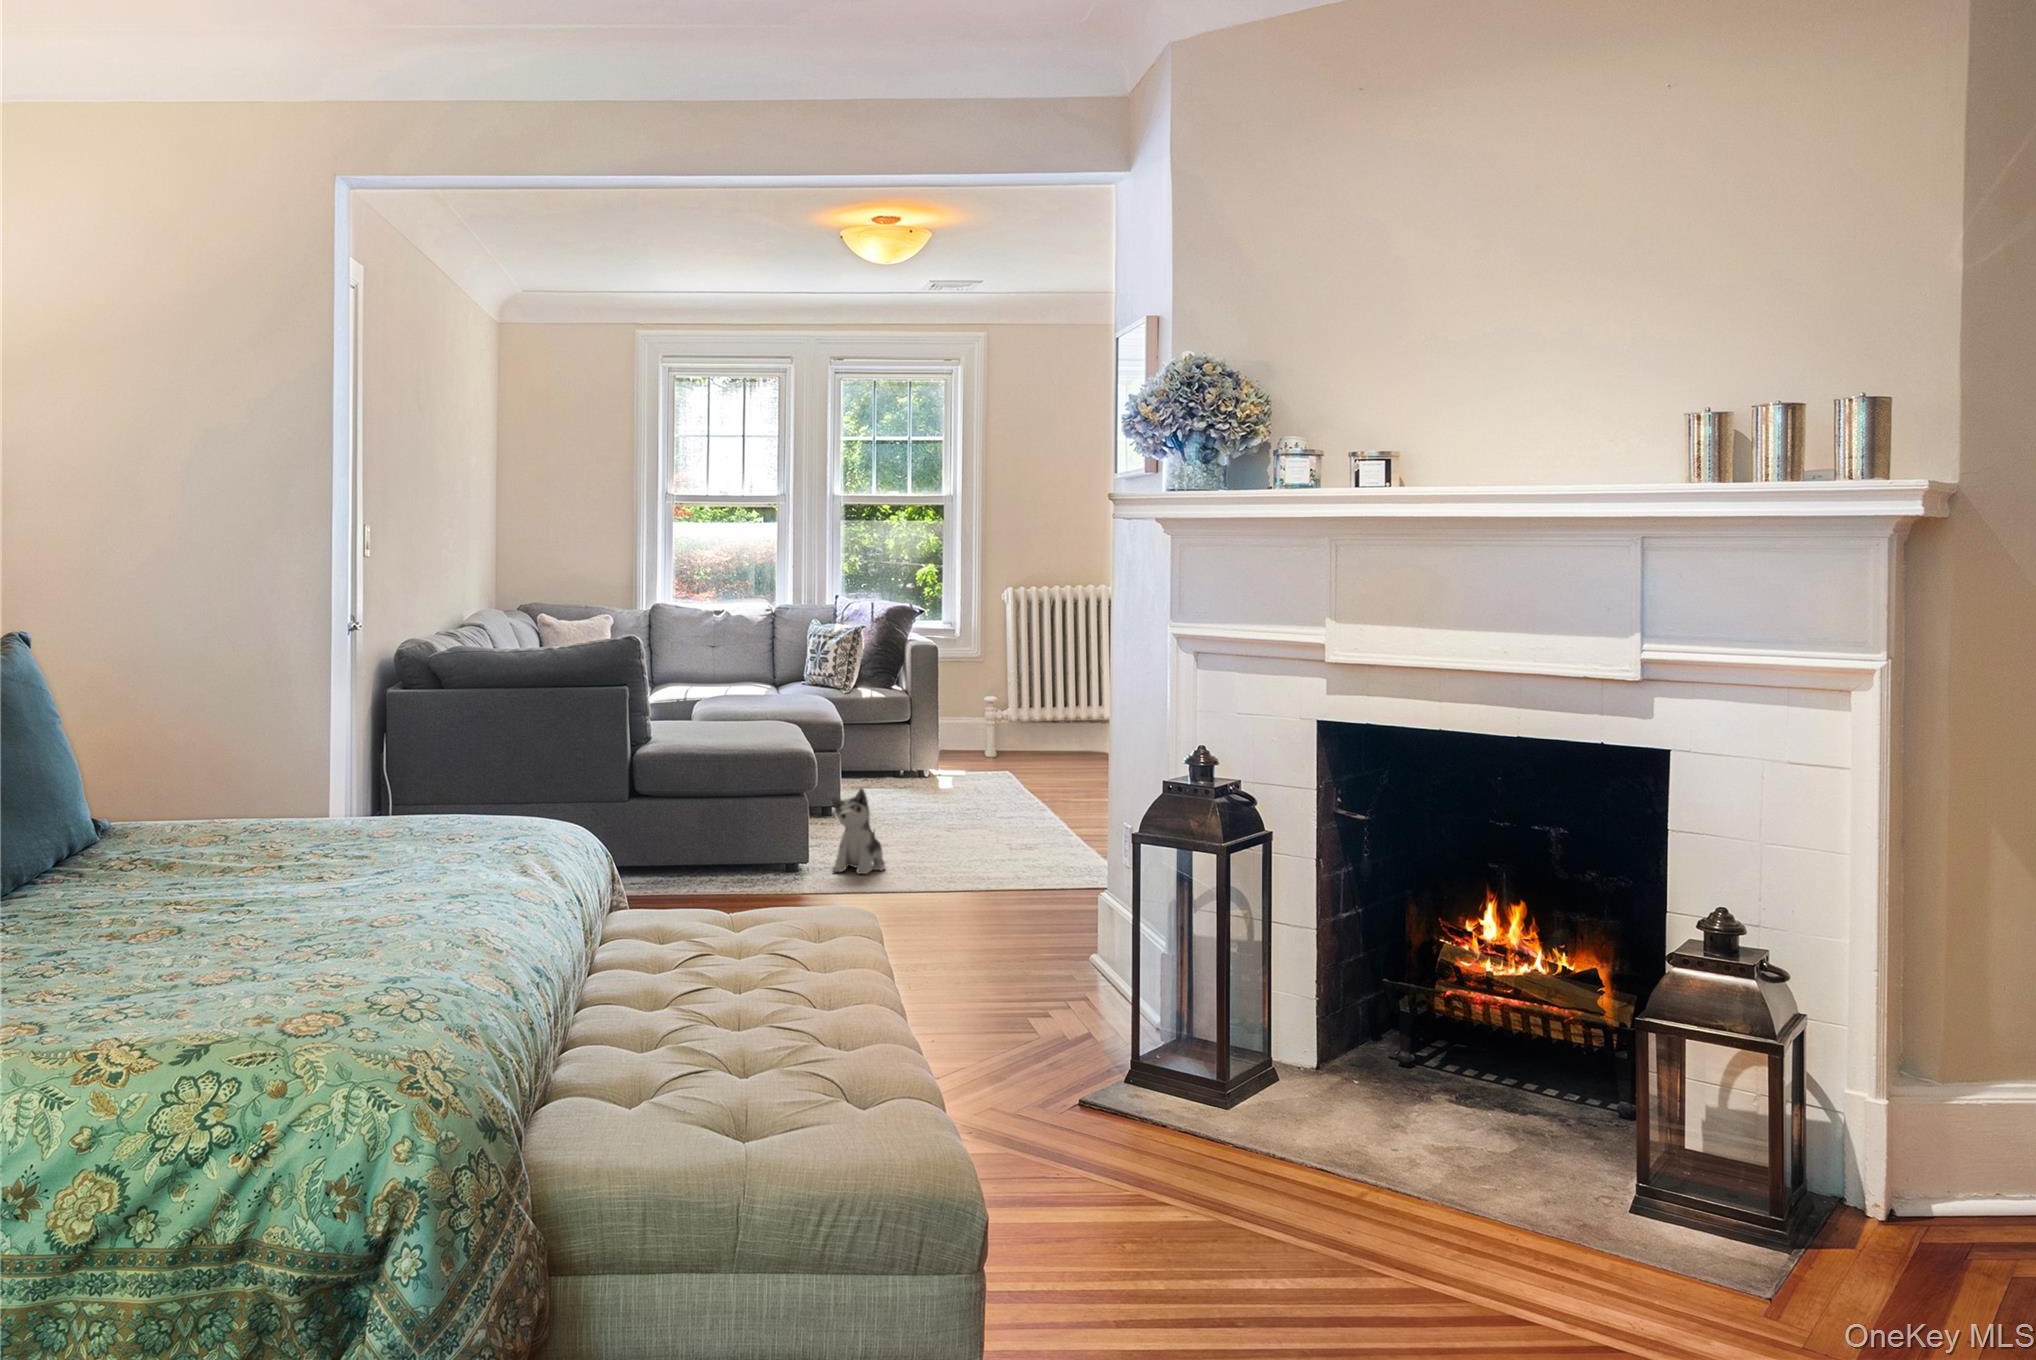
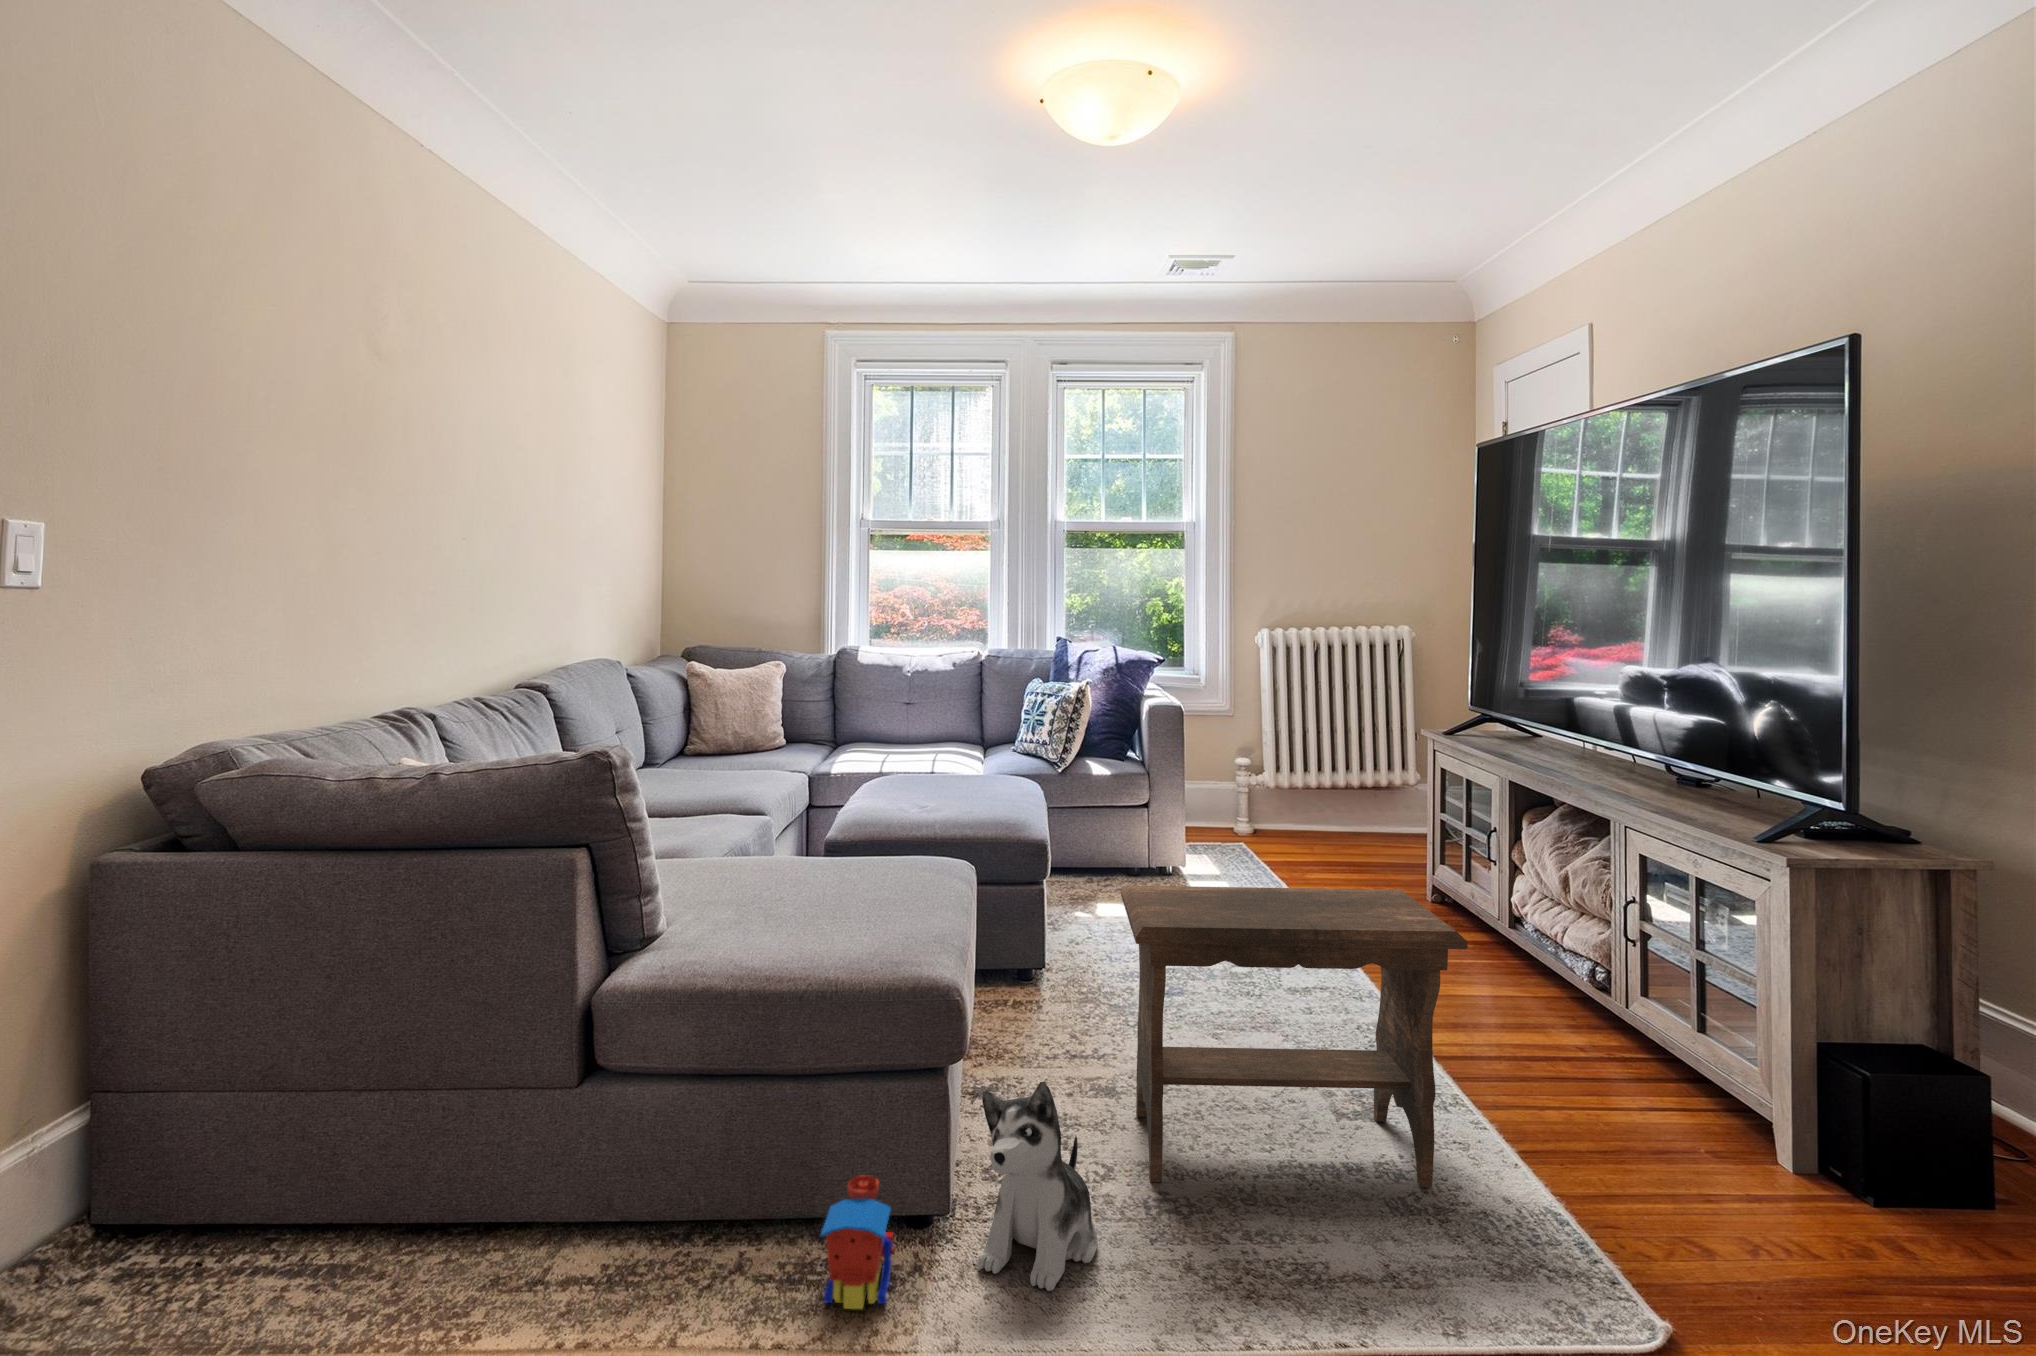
footstool: none [895,721,1061,858] -> present [1121,886,1468,1187]
toy train: none [766,831,795,878] -> present [821,1175,893,1309]

